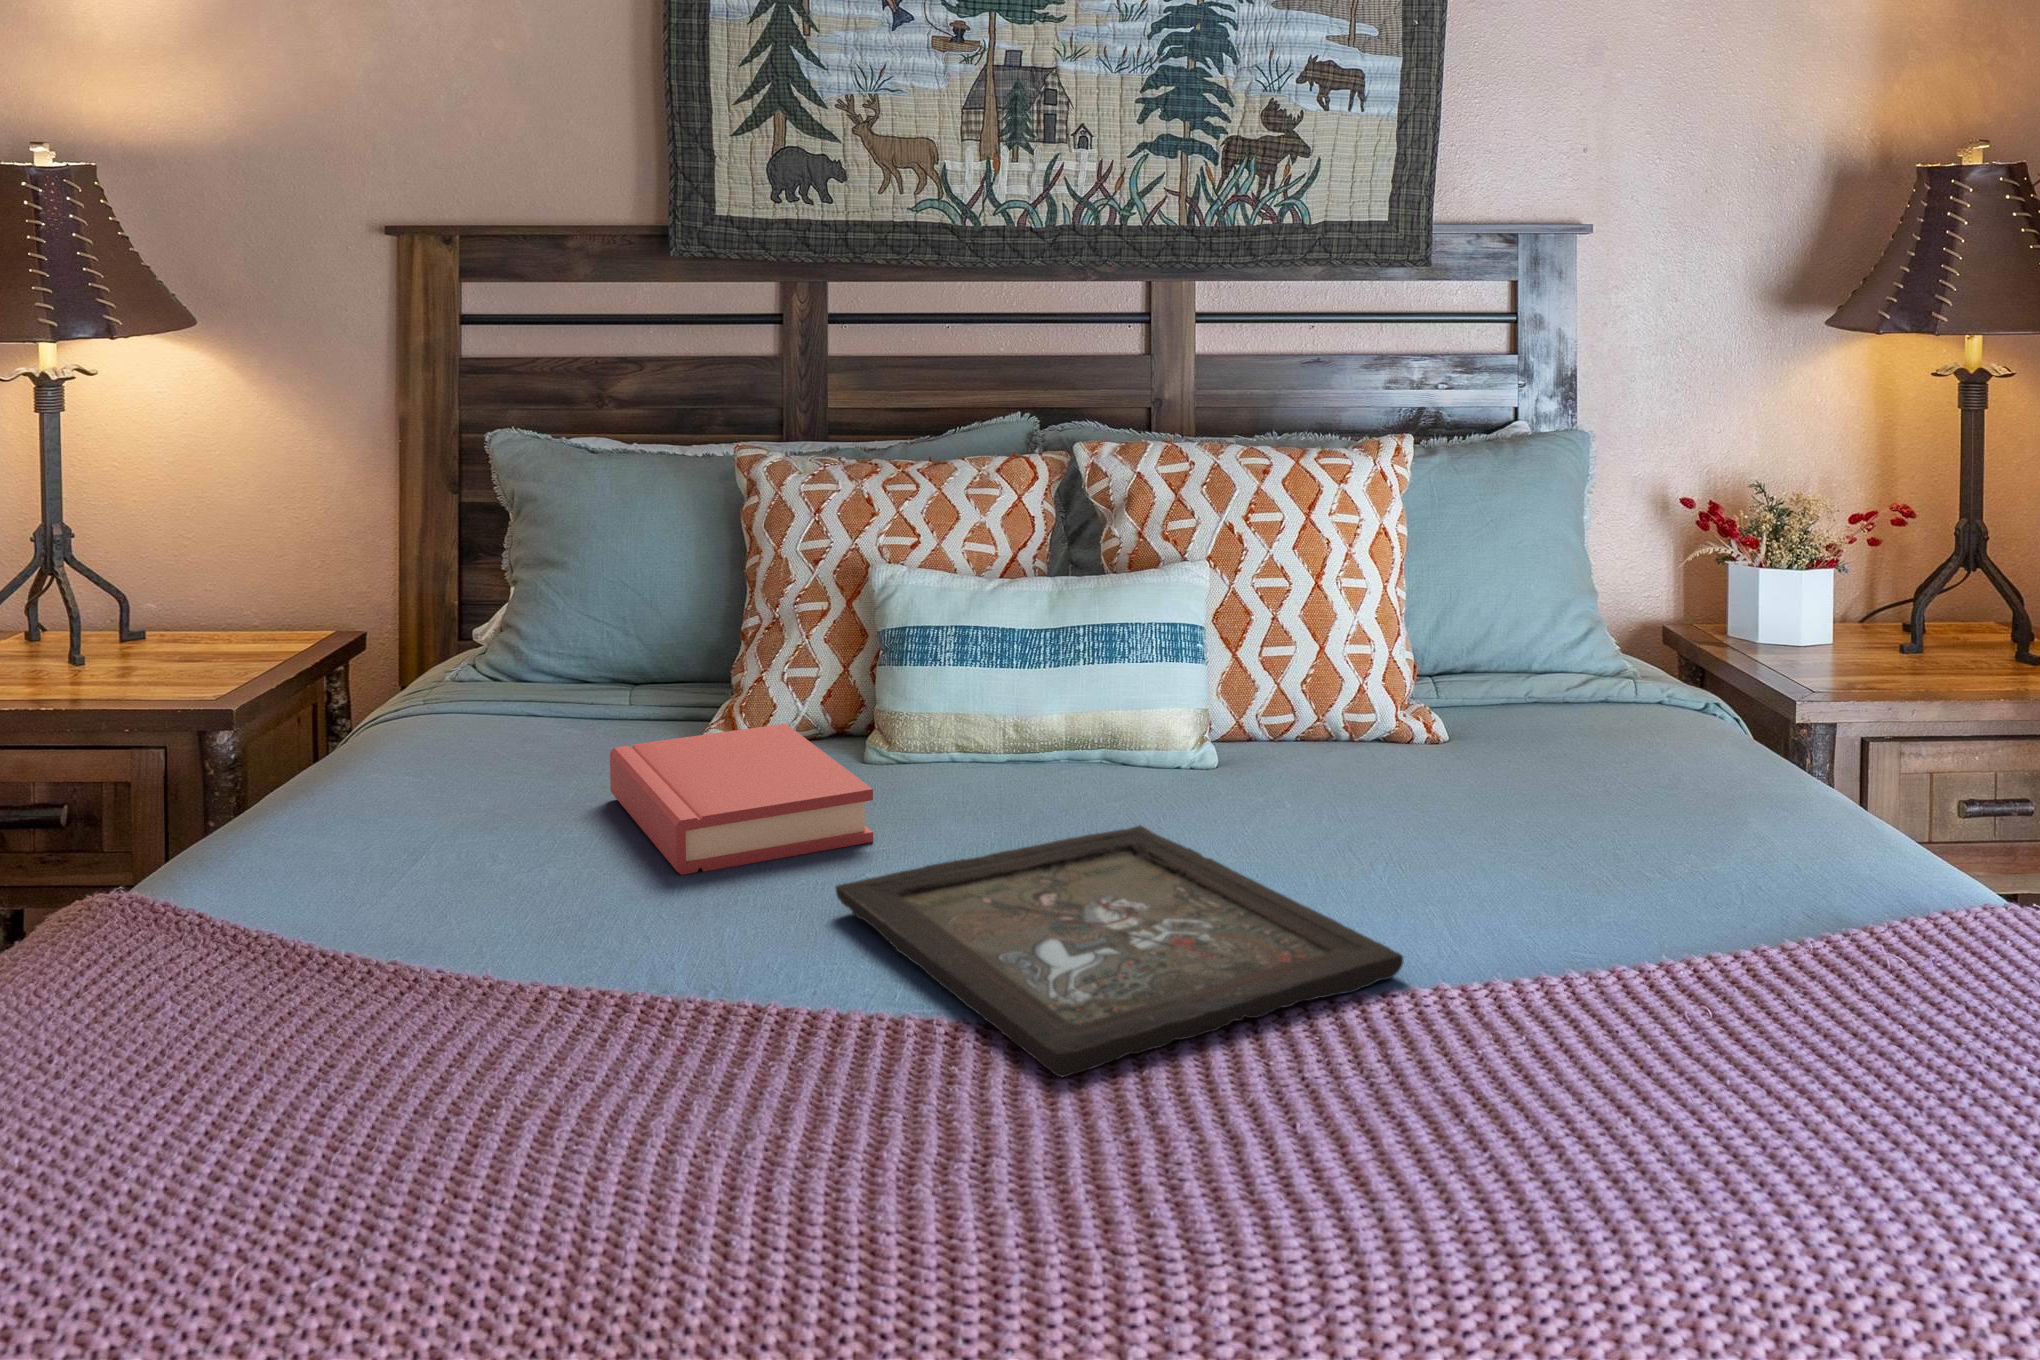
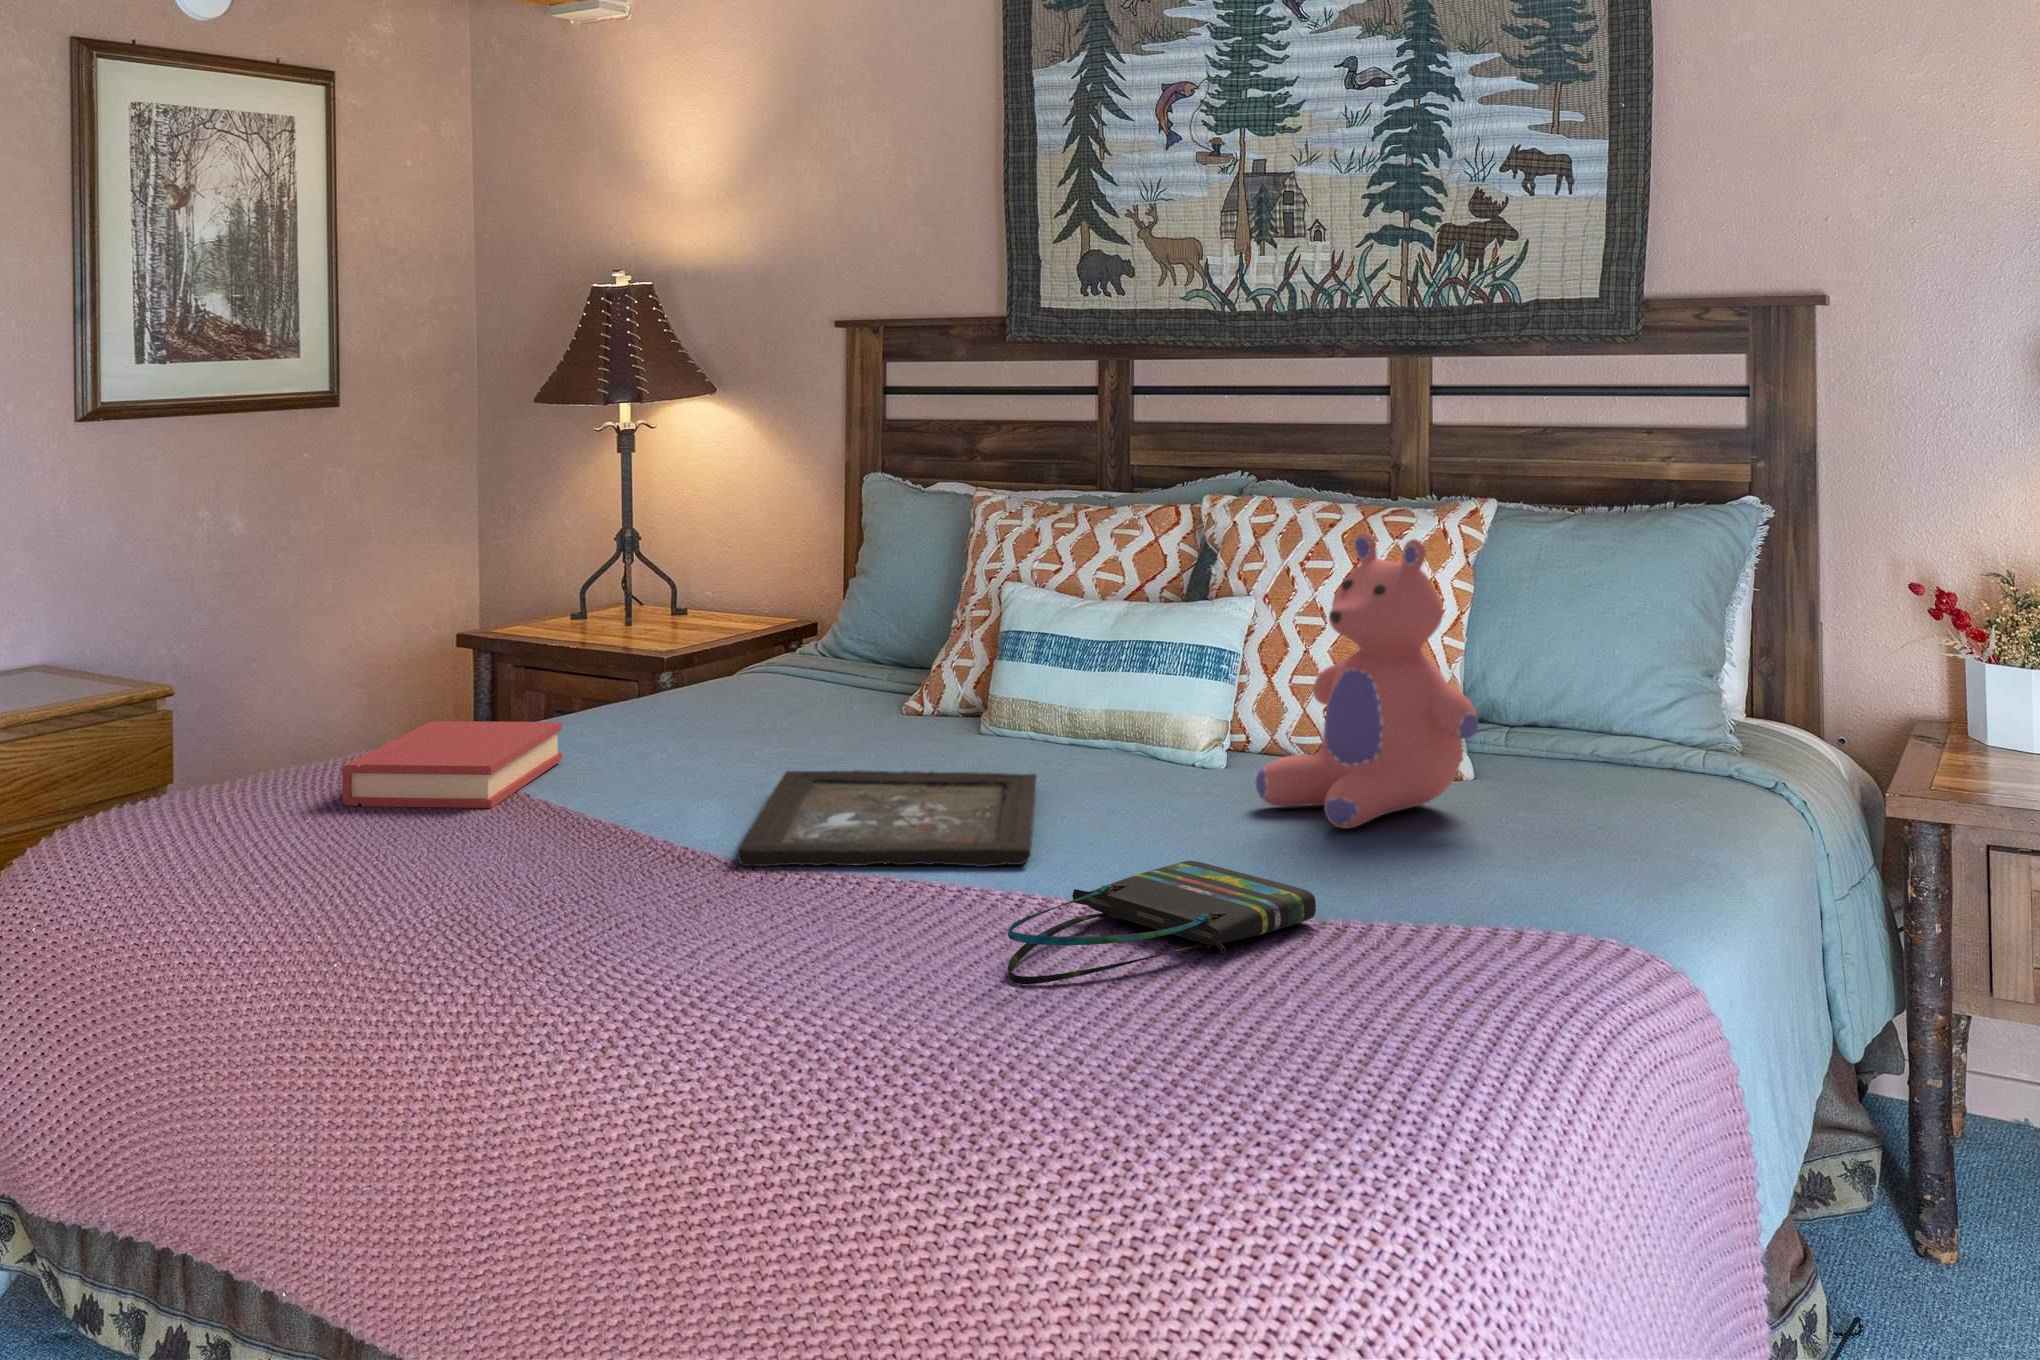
teddy bear: none [1398,482,1663,837] -> present [1256,533,1478,828]
hardback book: present [610,724,873,875] -> present [342,721,562,808]
tote bag: none [1630,931,1932,1202] -> present [1008,861,1316,985]

